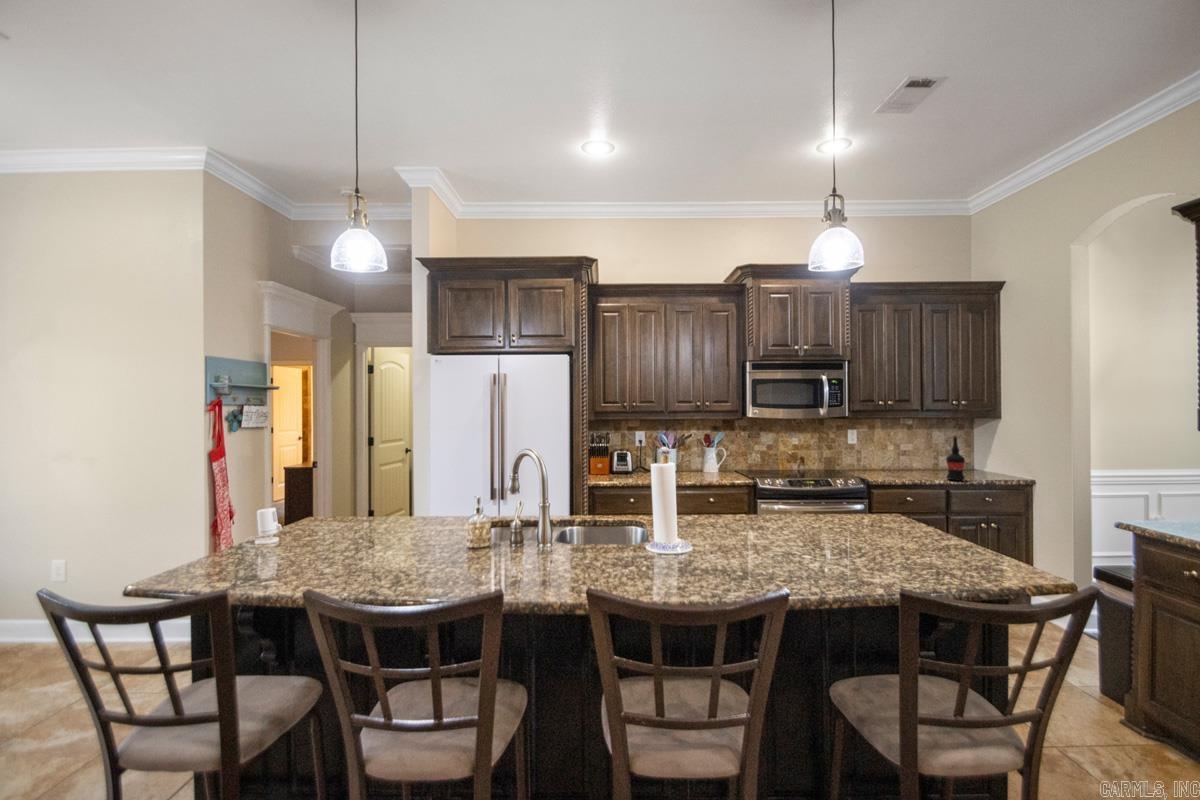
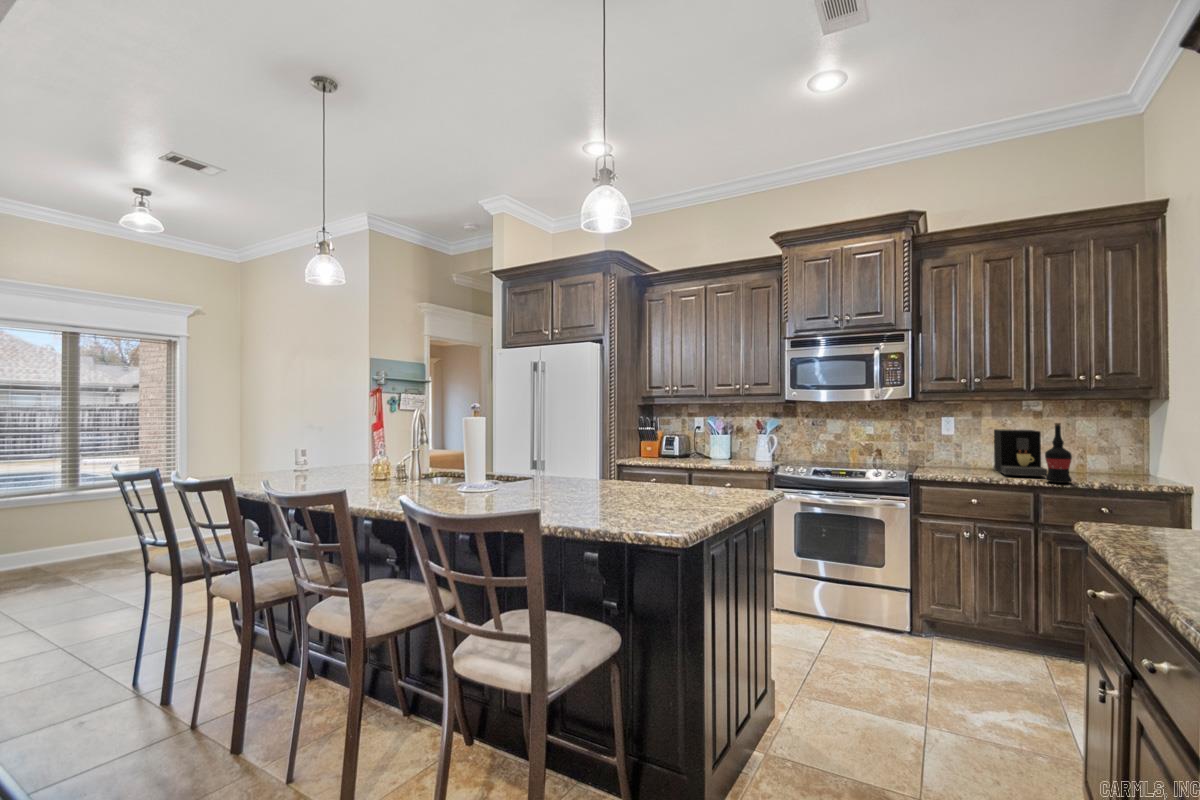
coffee maker: none [887,439,940,476] -> present [994,429,1047,477]

